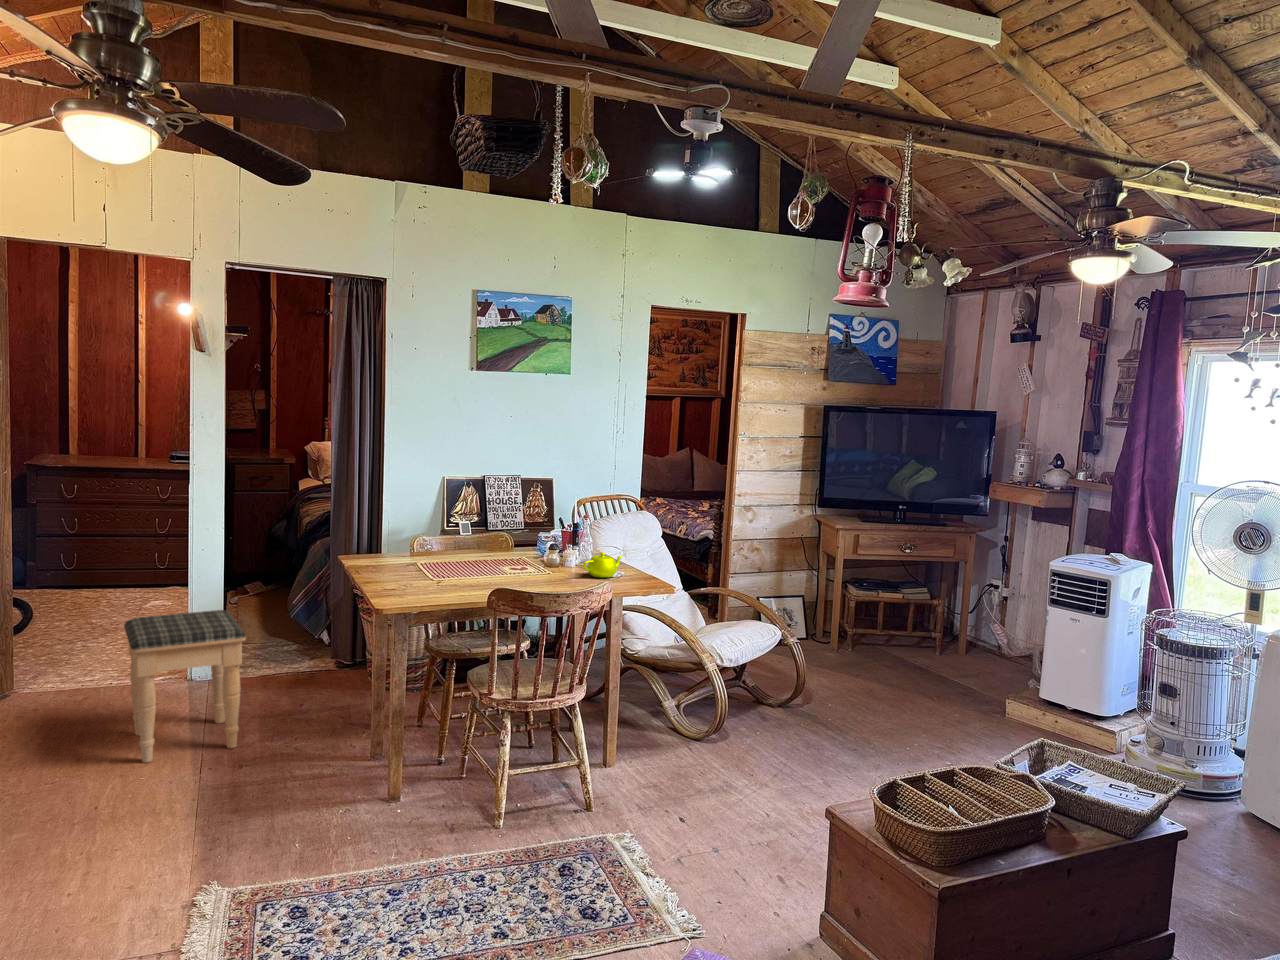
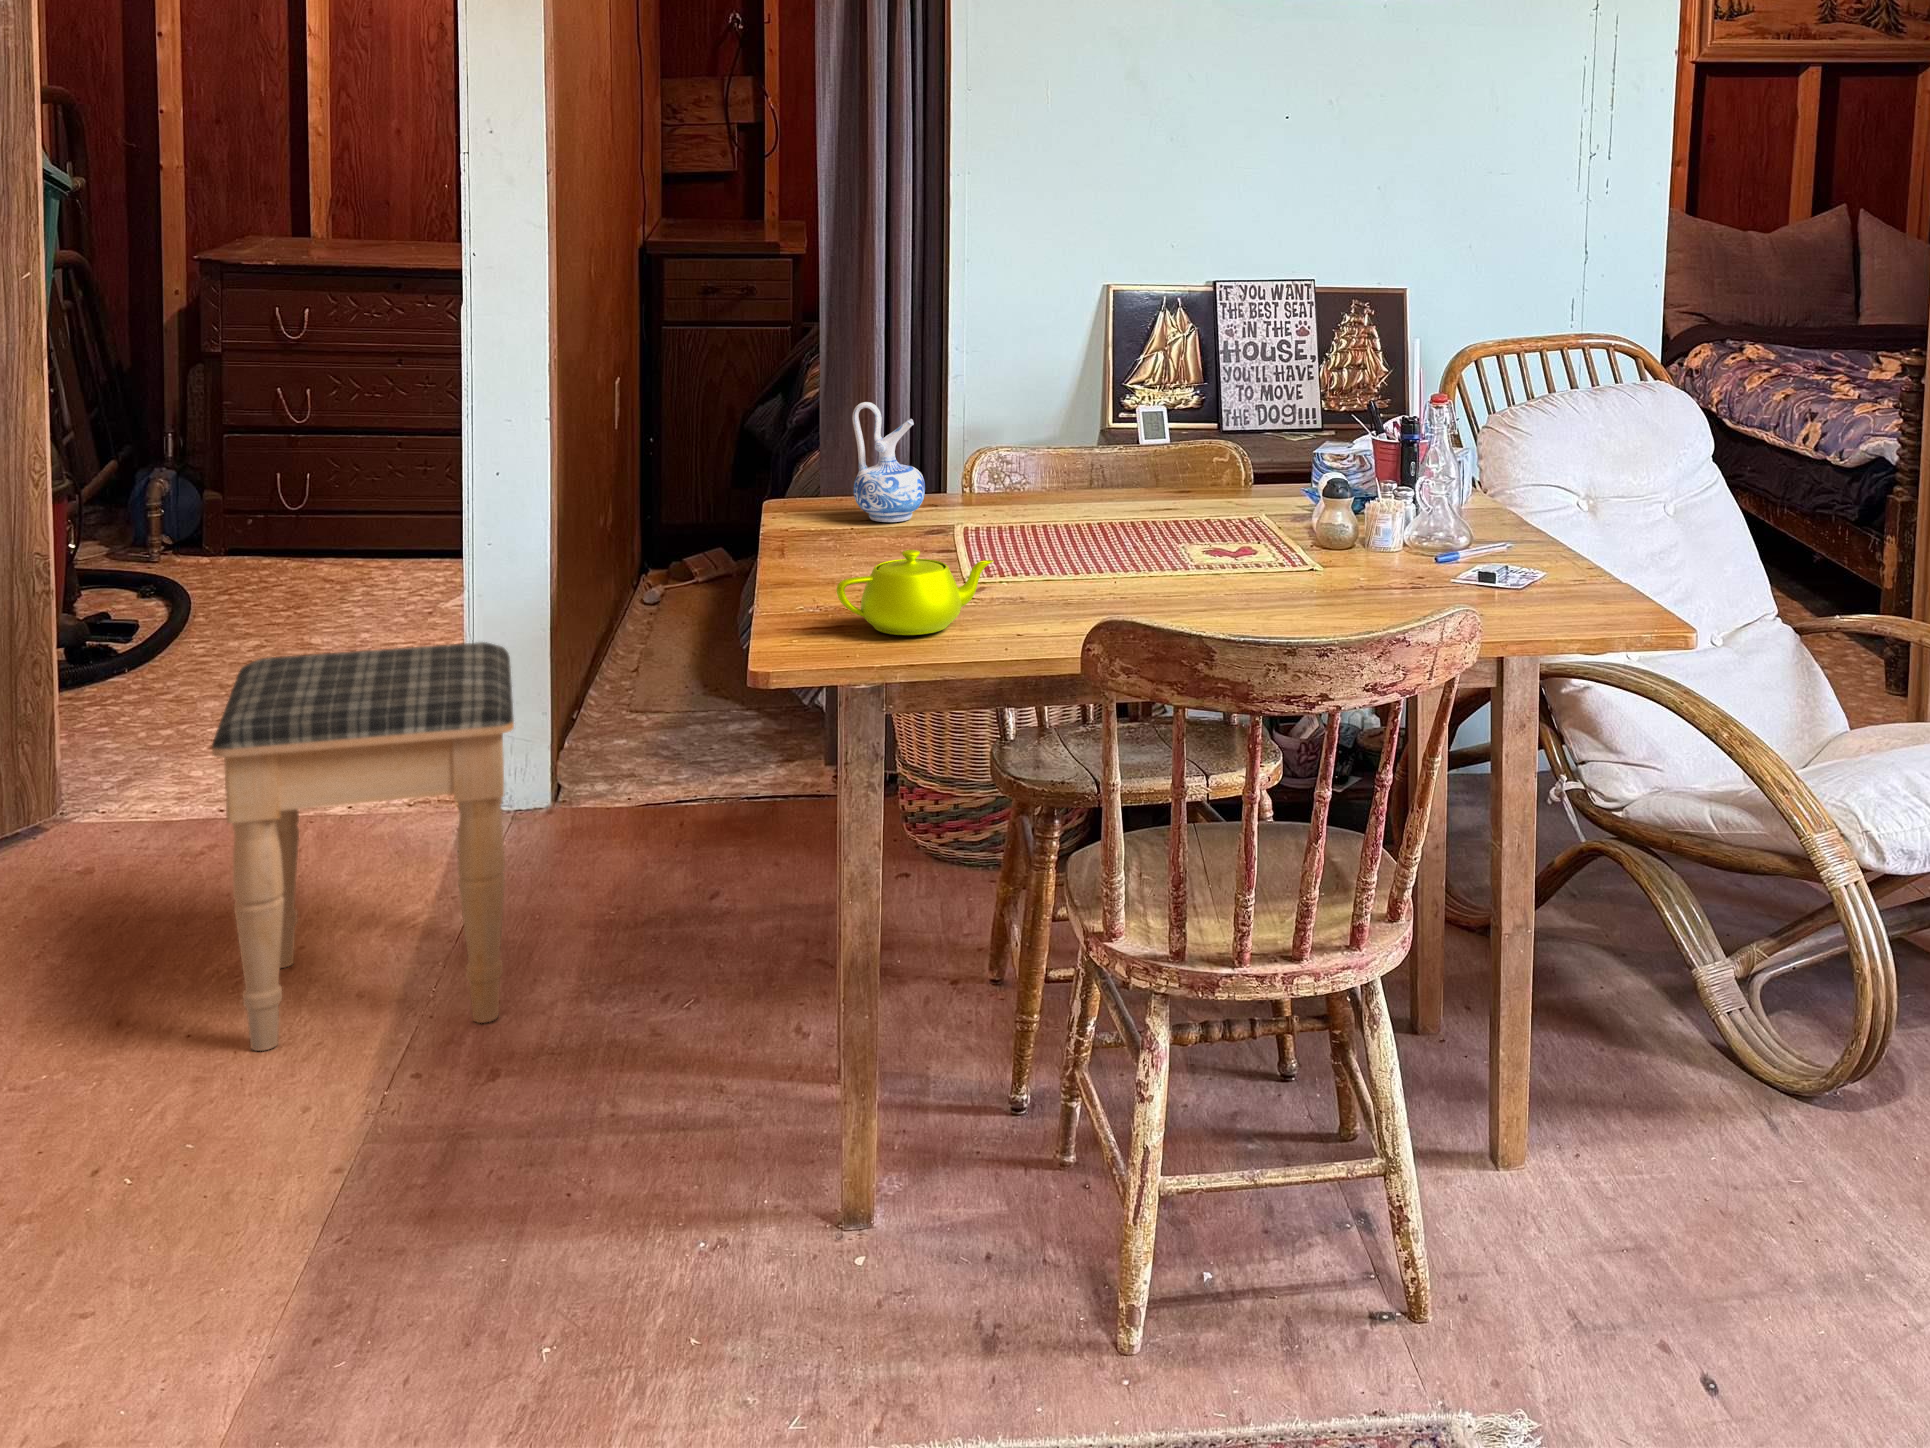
ceramic pitcher: none [373,519,399,561] -> present [852,402,925,522]
teapot: present [583,552,623,578] -> present [837,550,993,635]

